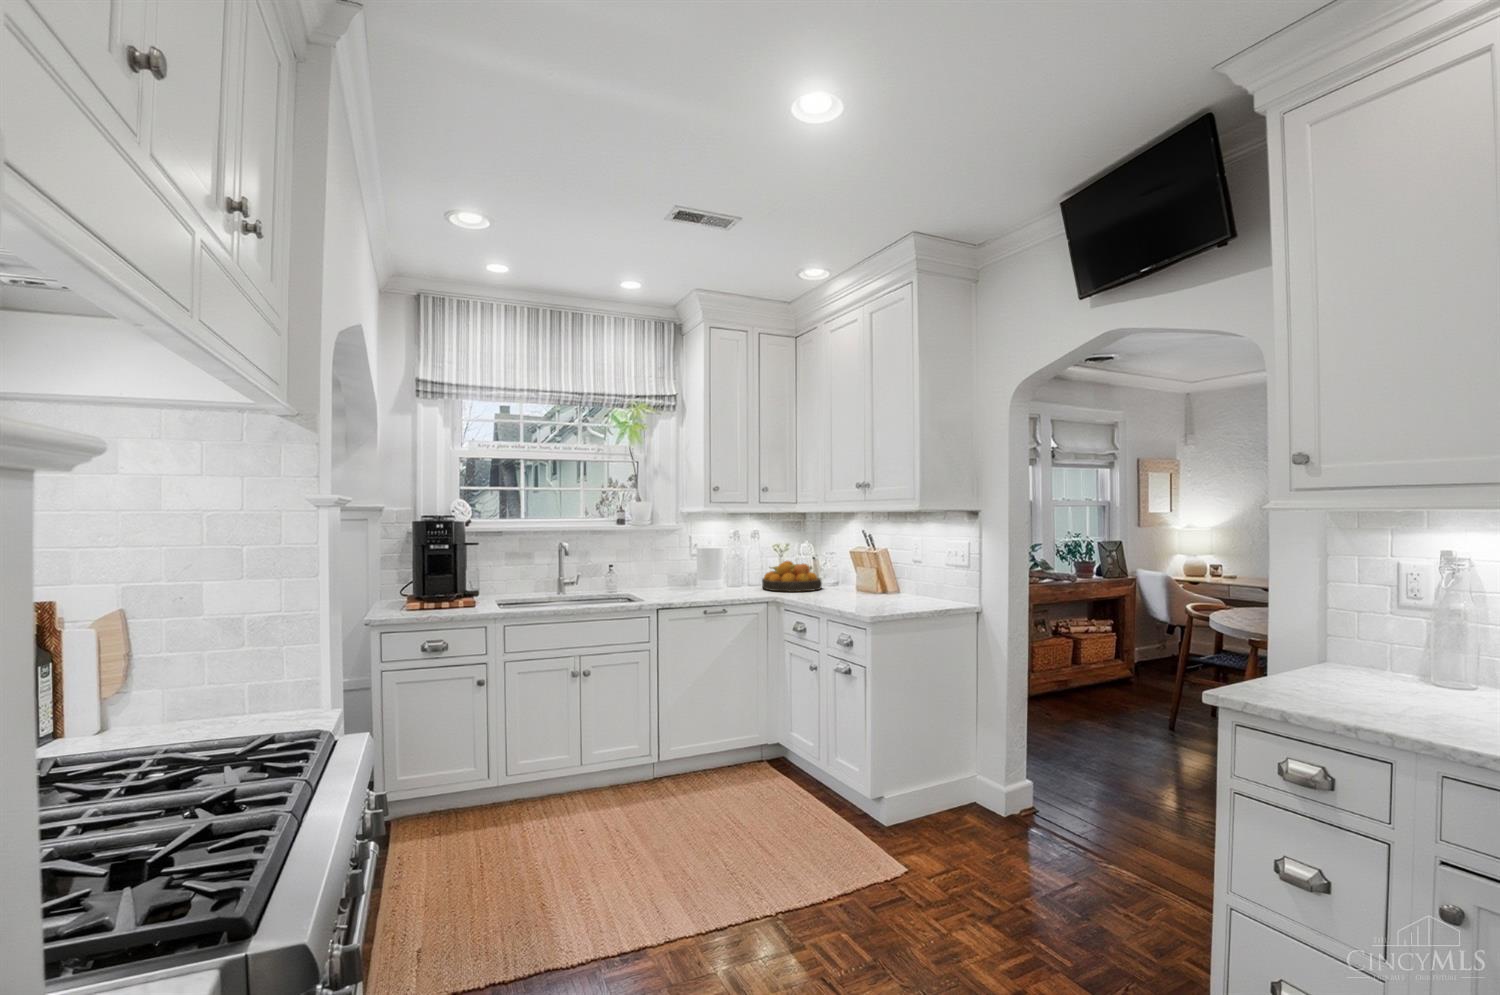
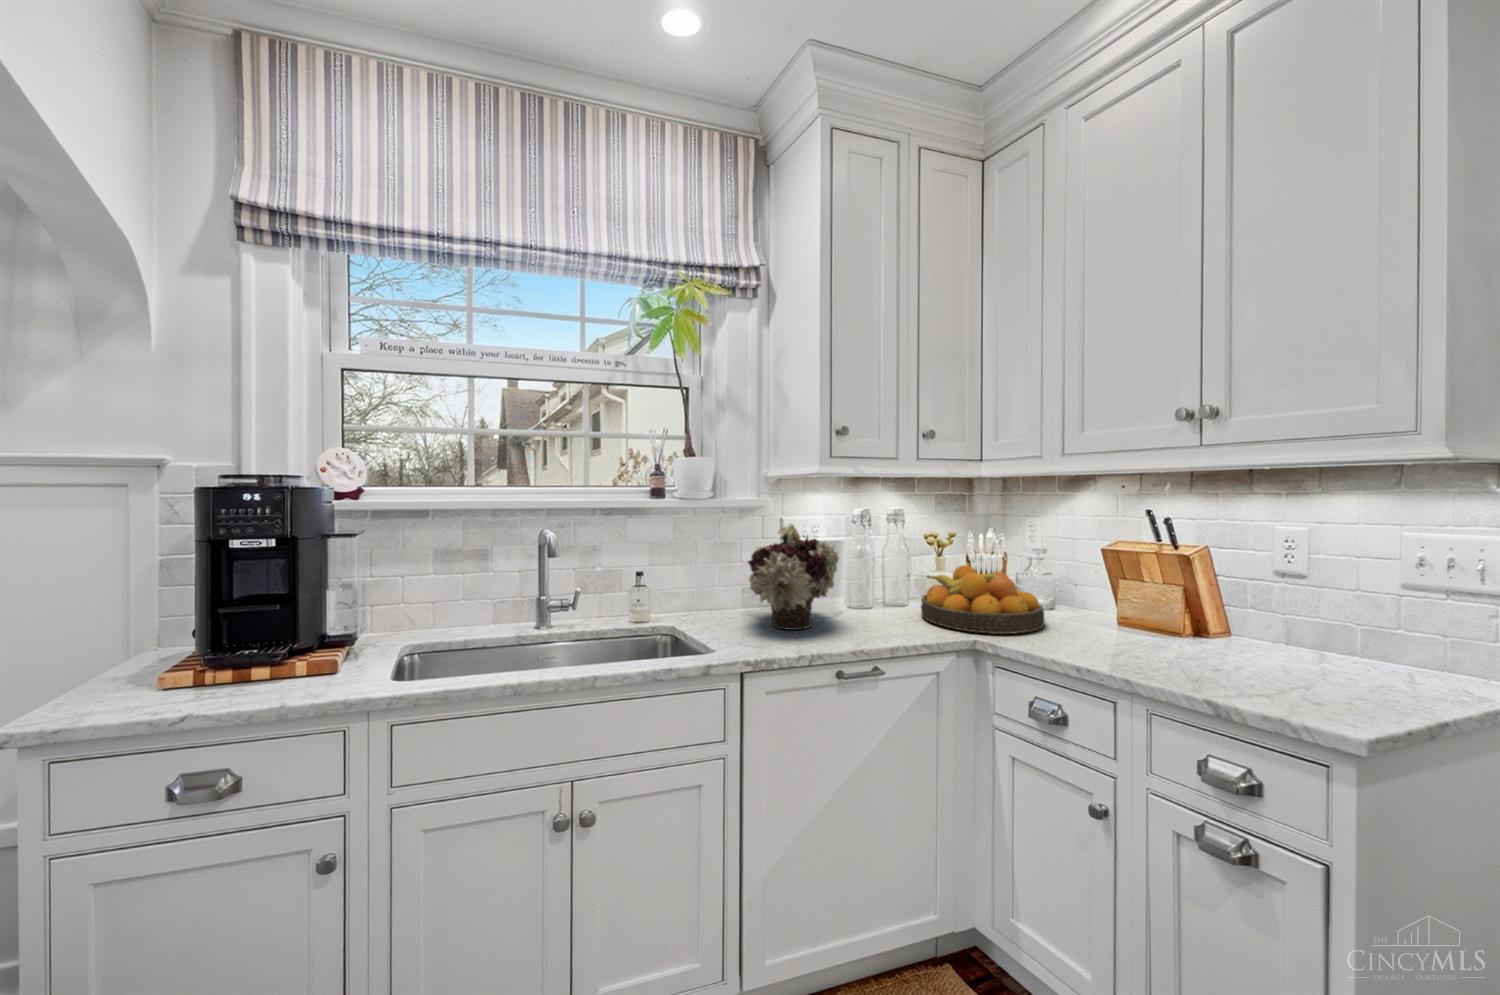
flower arrangement: none [668,537,715,592] -> present [748,523,839,630]

